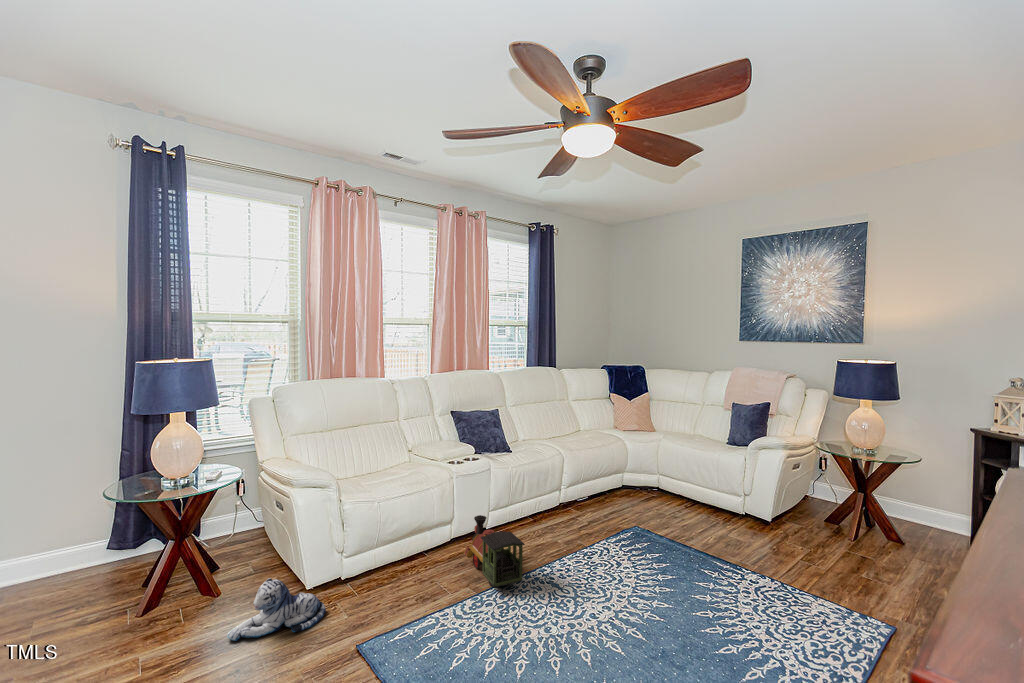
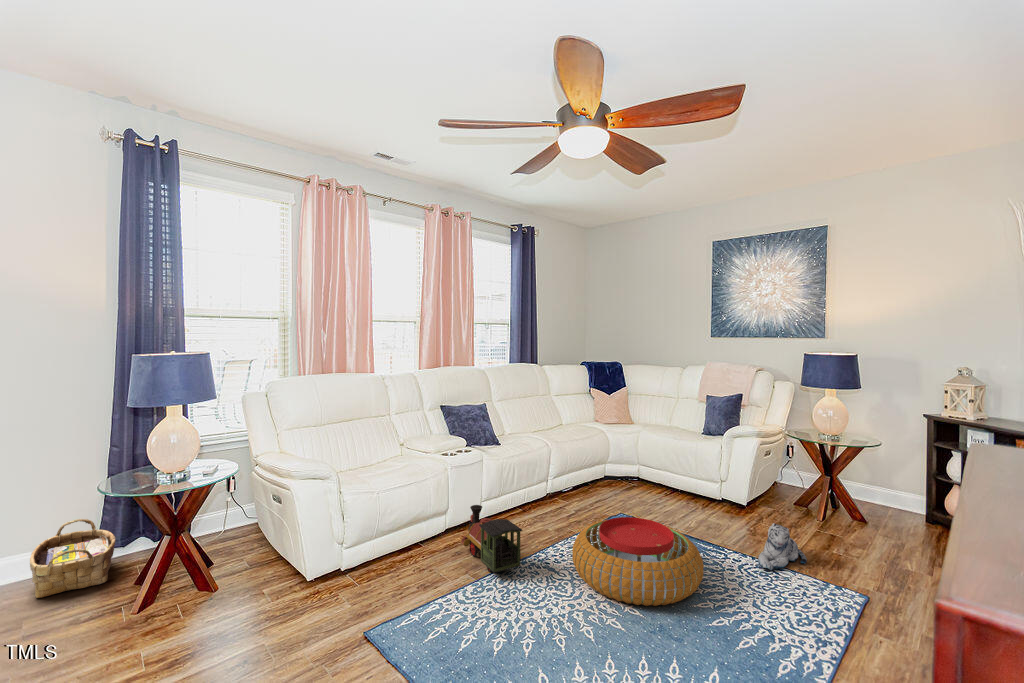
woven basket: none [44,520,126,597] -> present [30,519,116,598]
pouf: none [576,533,714,629] -> present [572,517,704,606]
plush toy: present [227,578,326,641] -> present [758,523,807,570]

